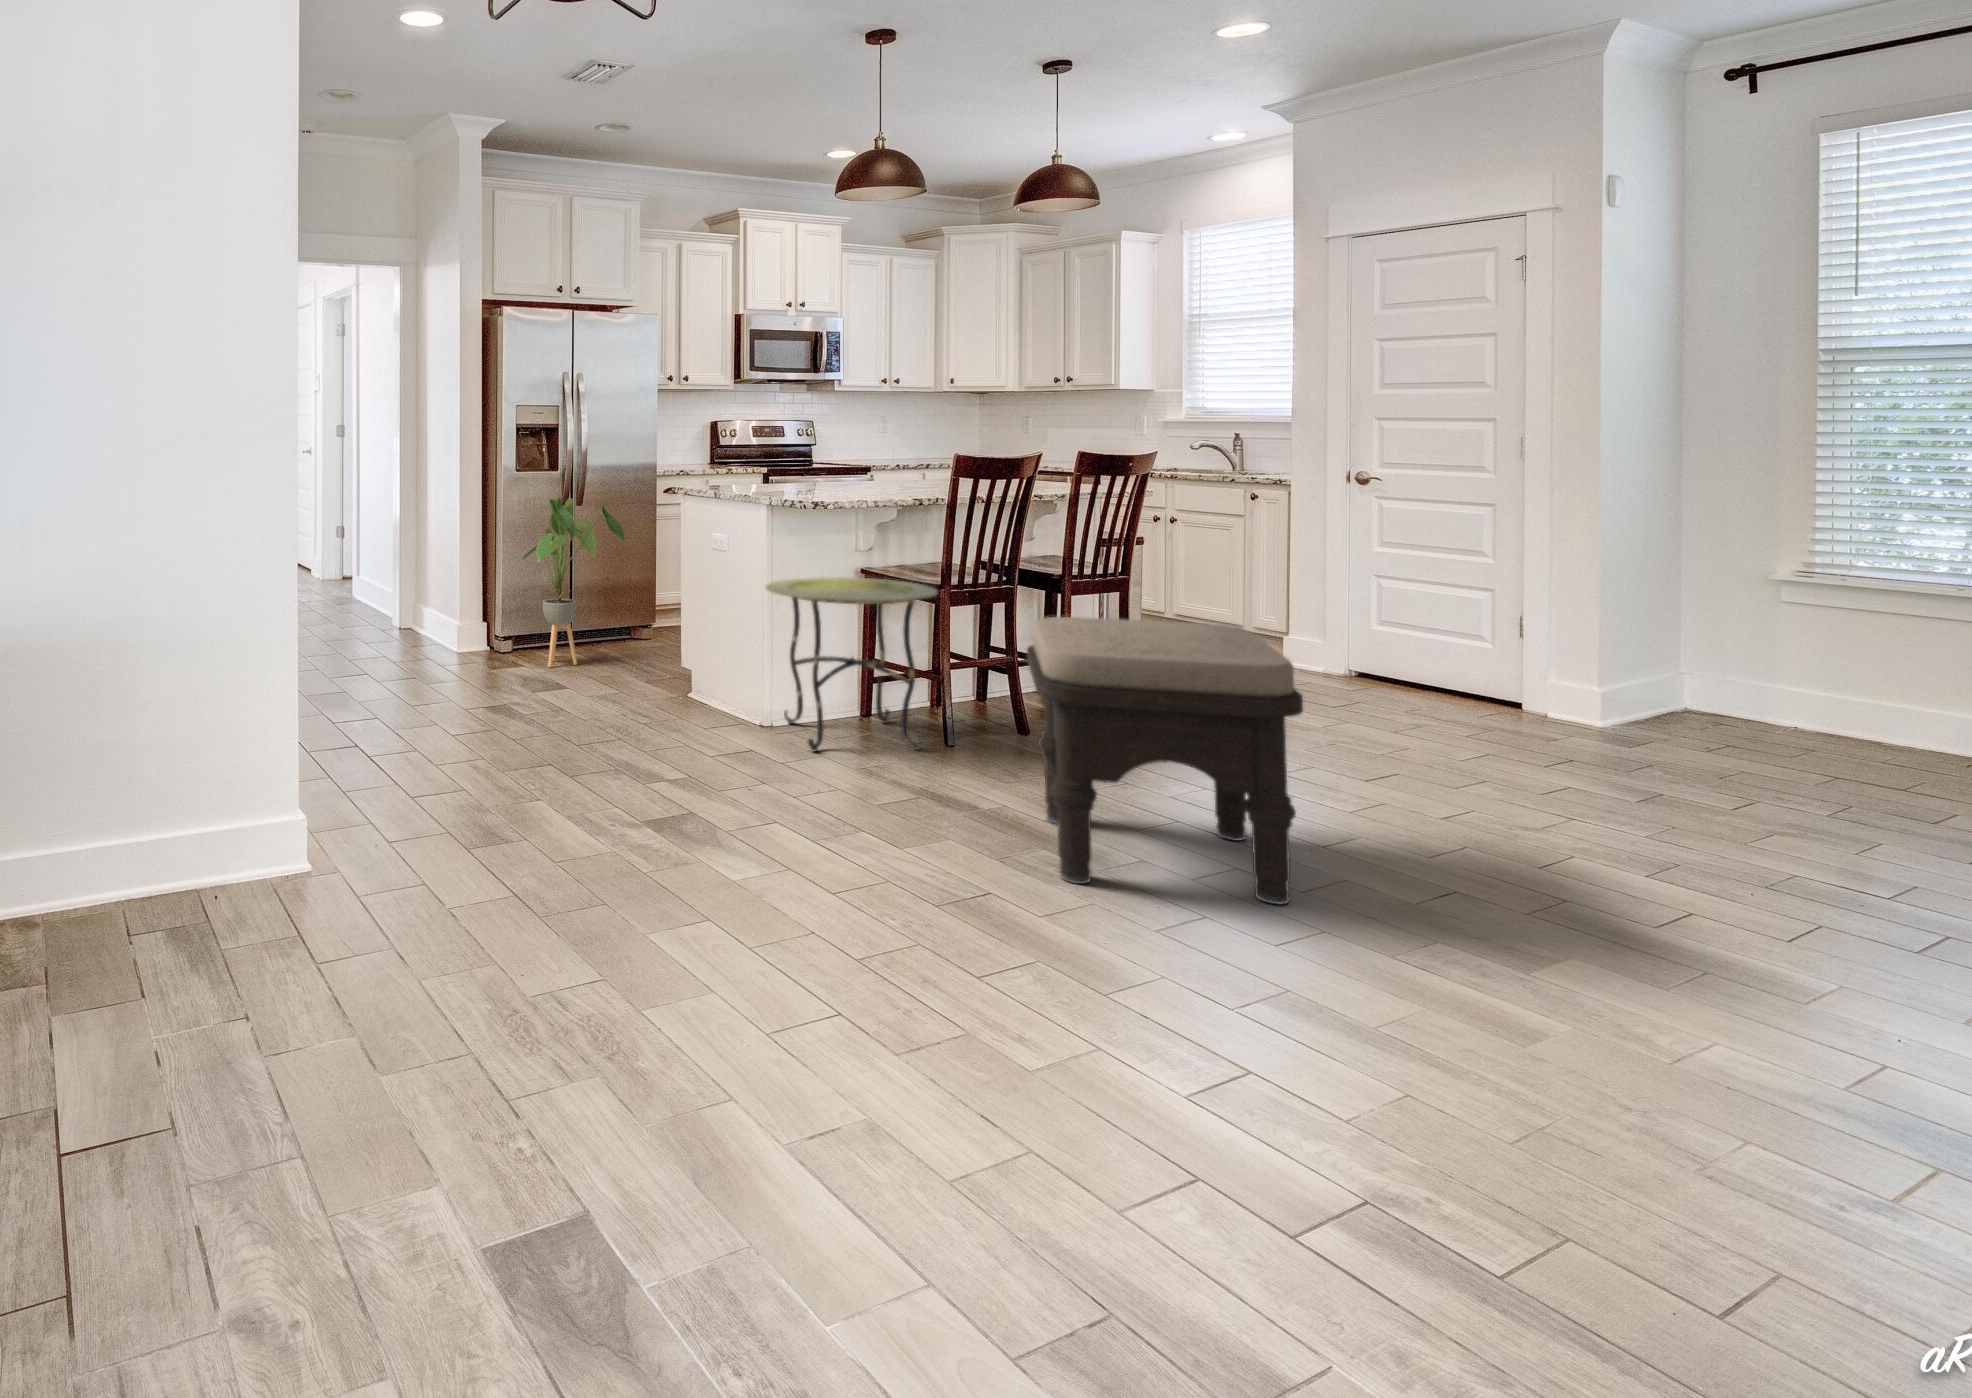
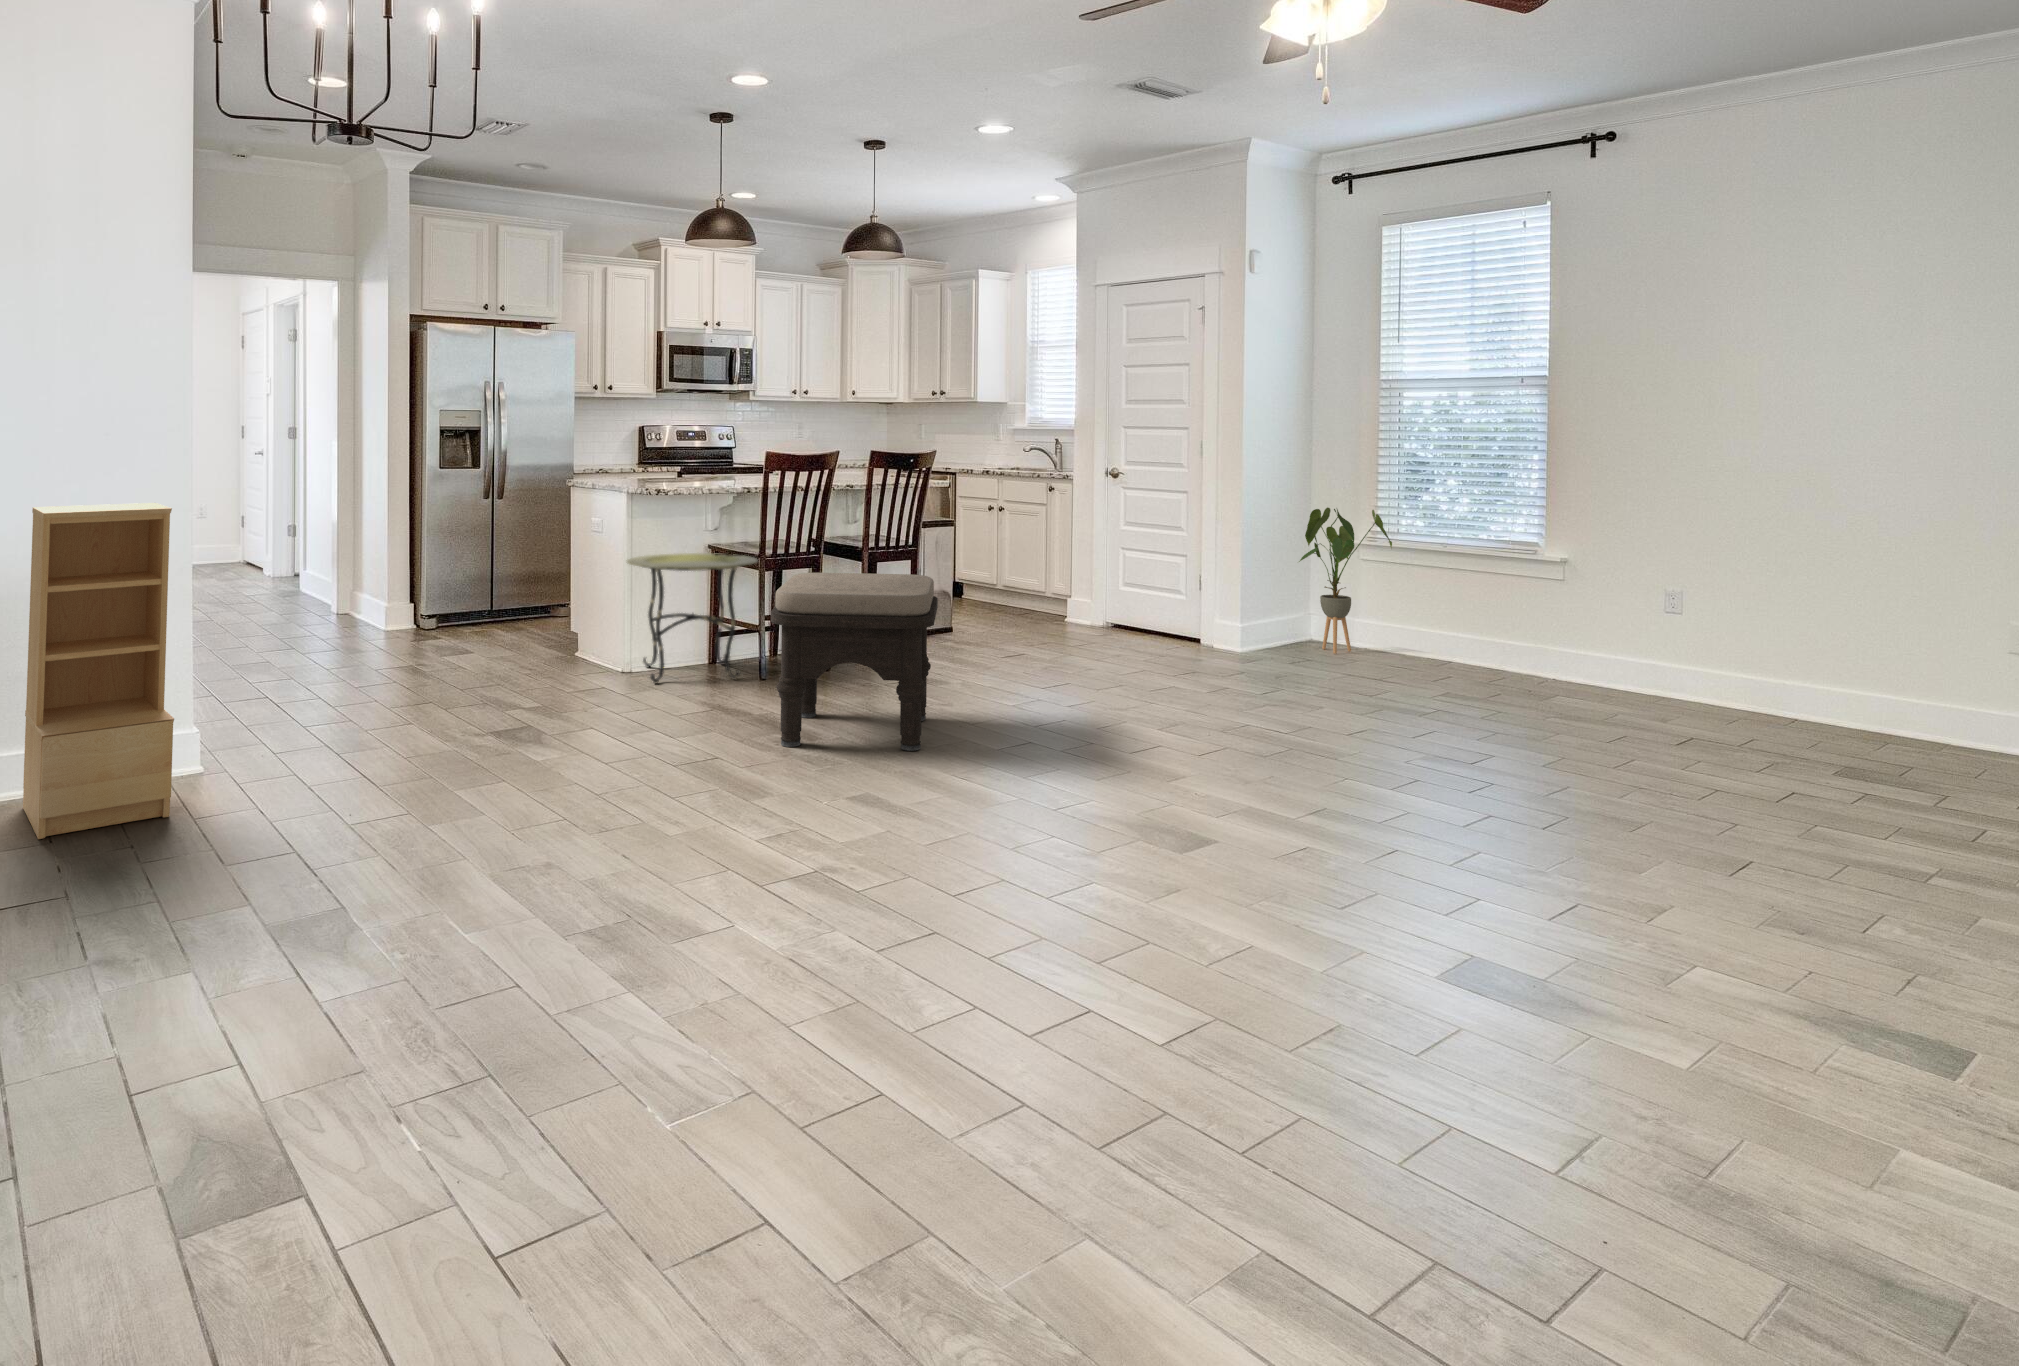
house plant: present [522,498,625,667] -> present [1299,507,1392,654]
bookshelf: none [45,515,239,1013] -> present [23,503,174,839]

